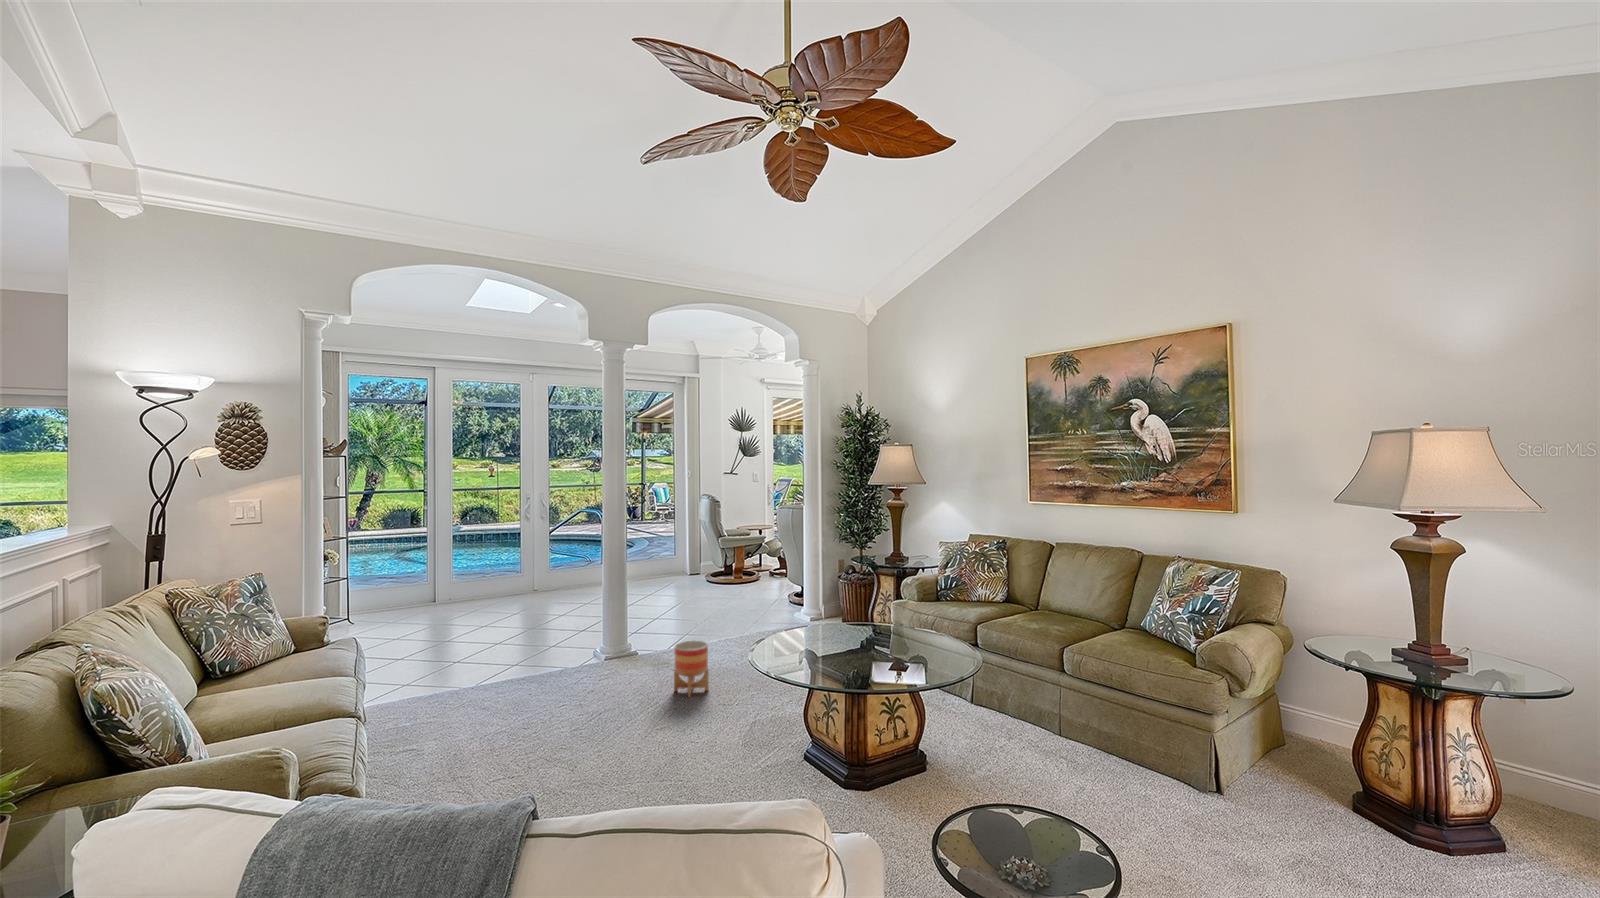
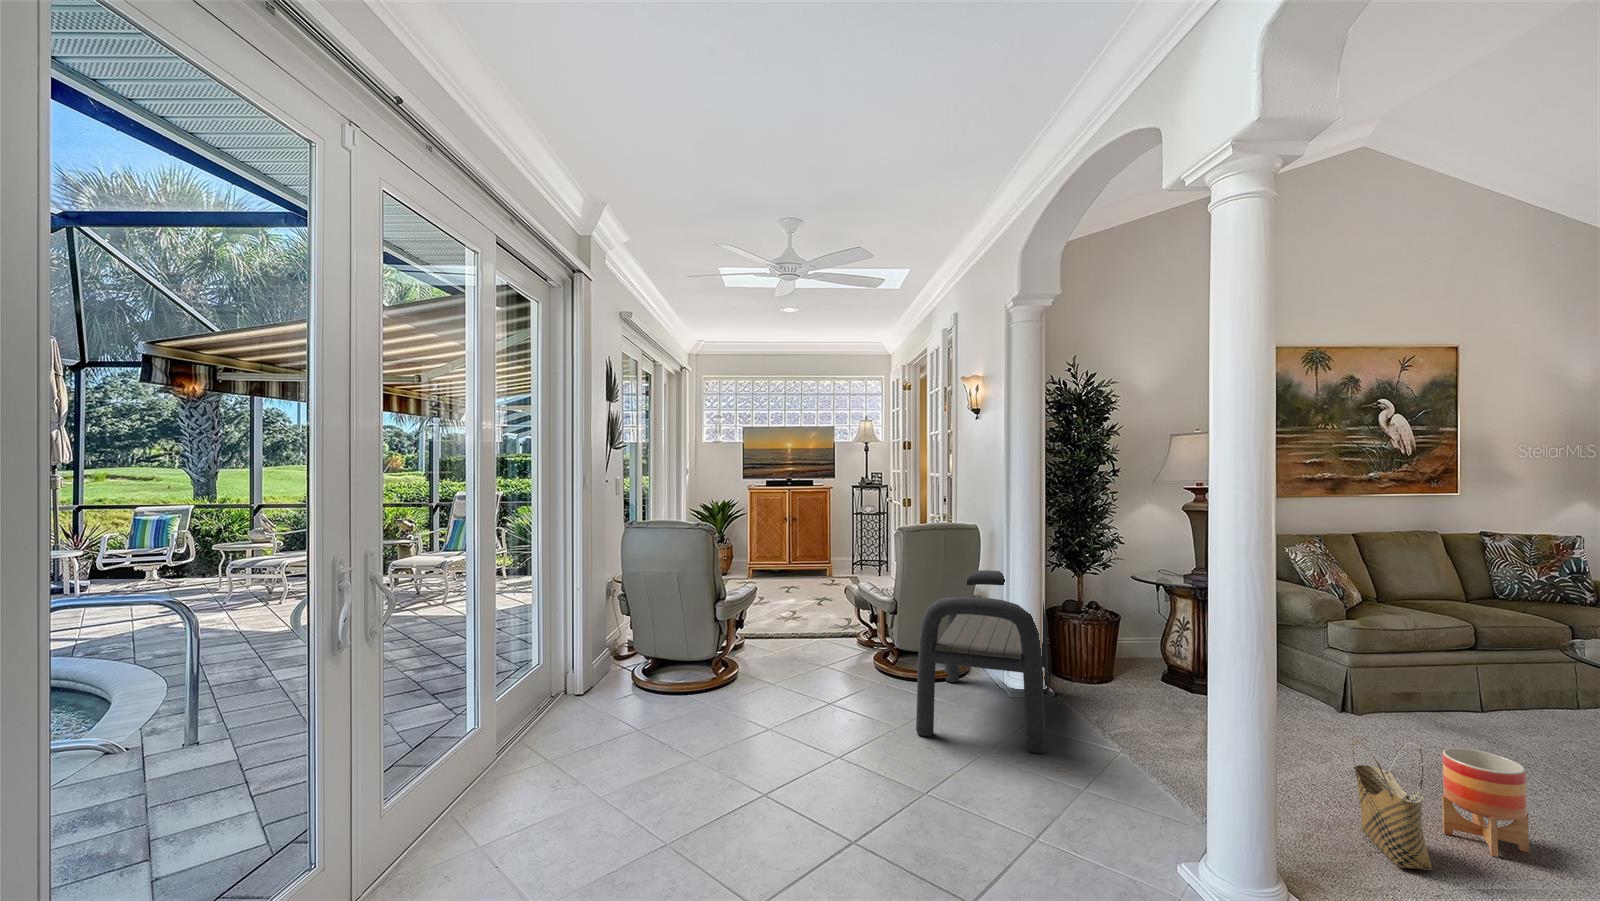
bench: none [692,537,806,628] -> present [916,570,1049,753]
woven basket: none [636,618,677,678] -> present [1353,741,1432,870]

